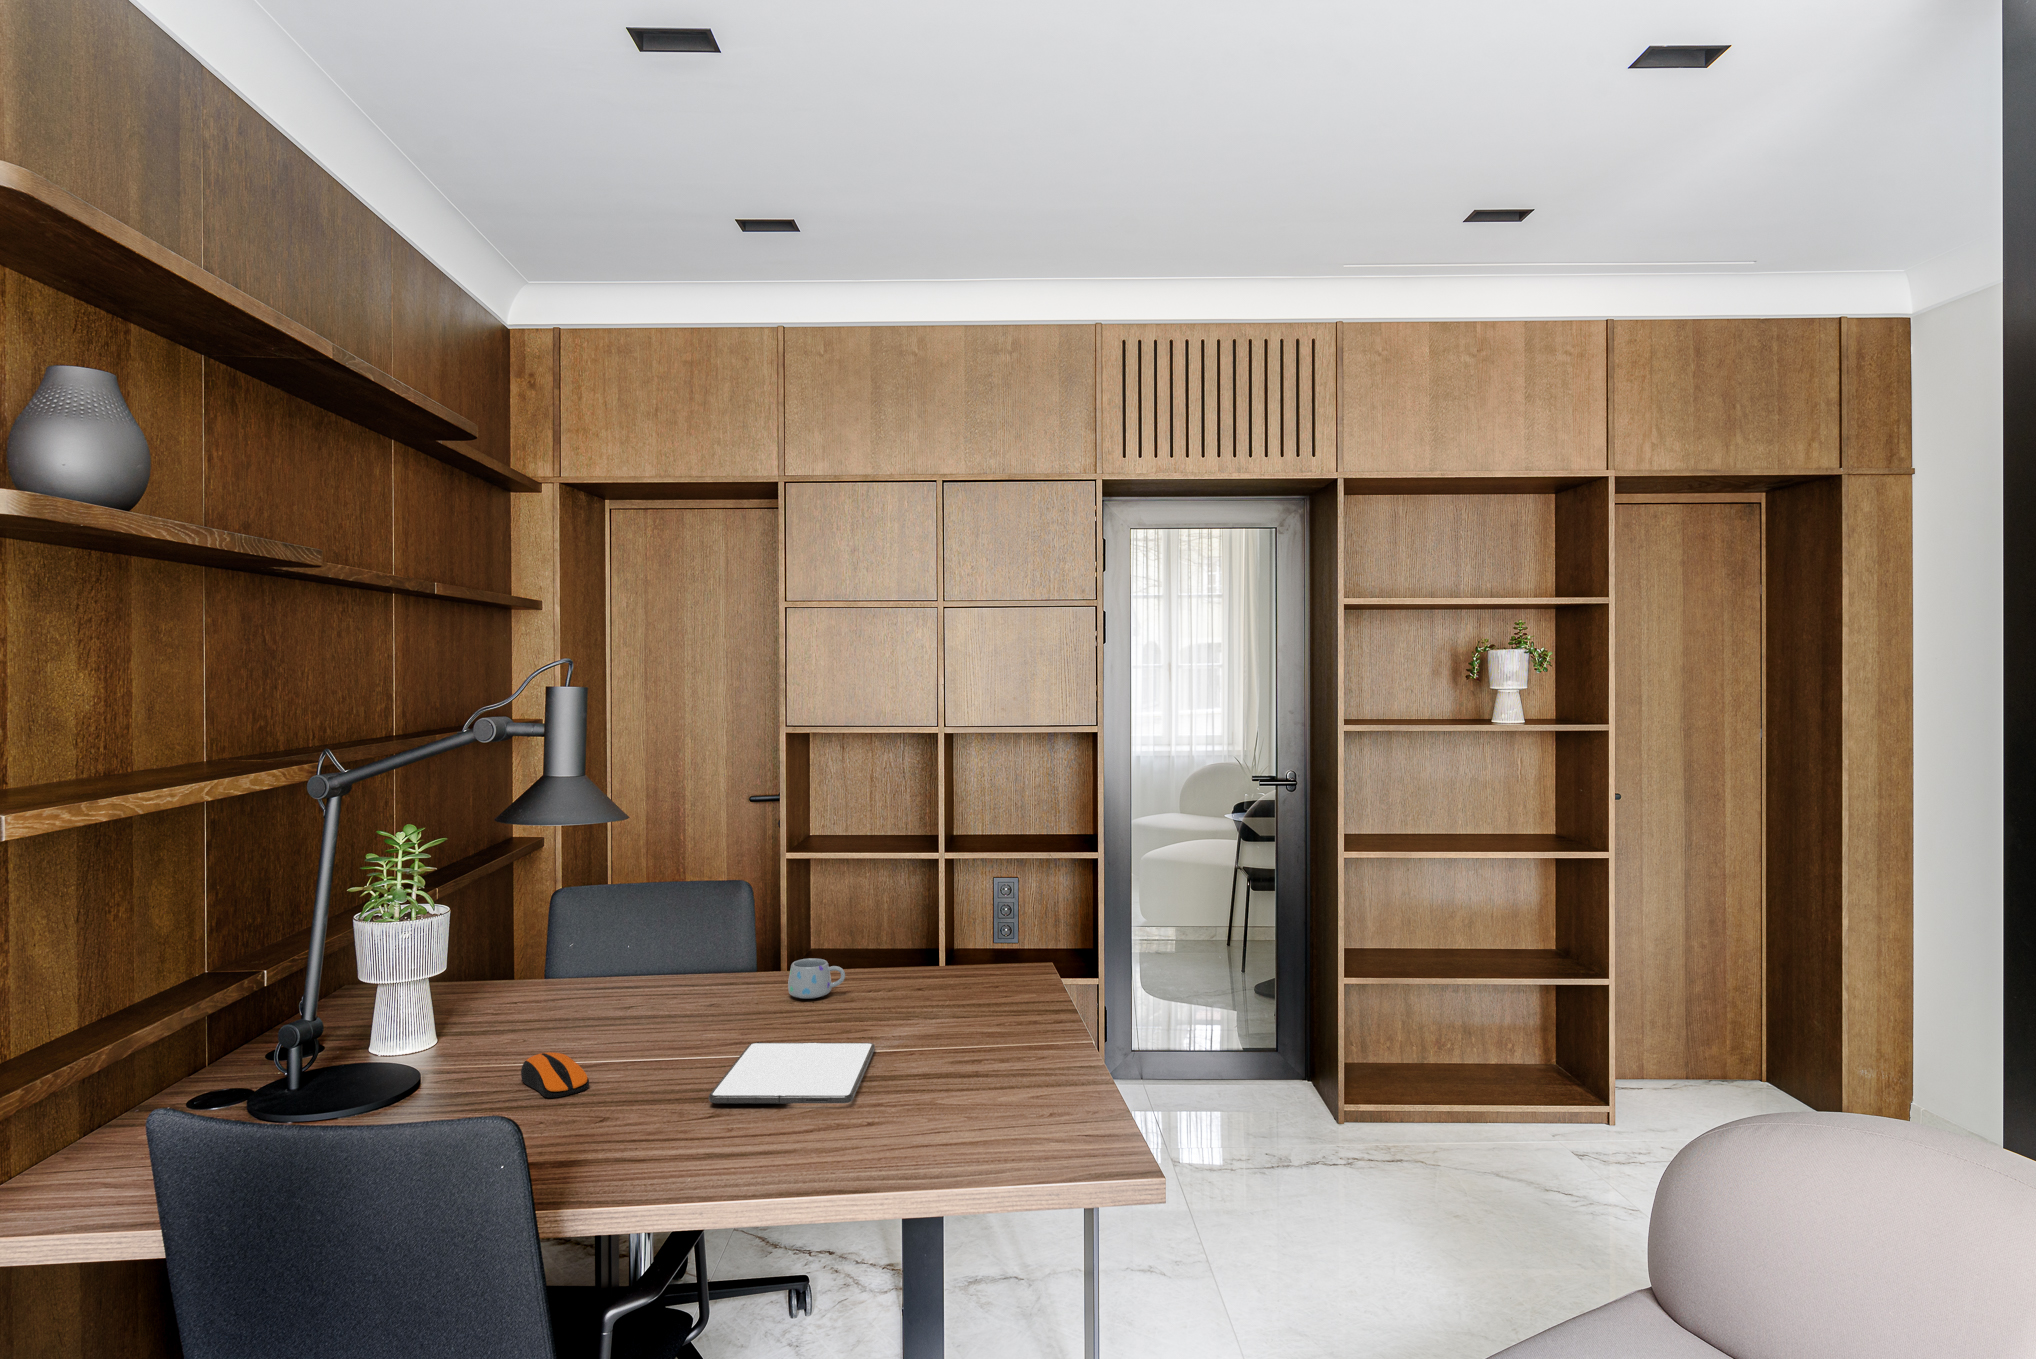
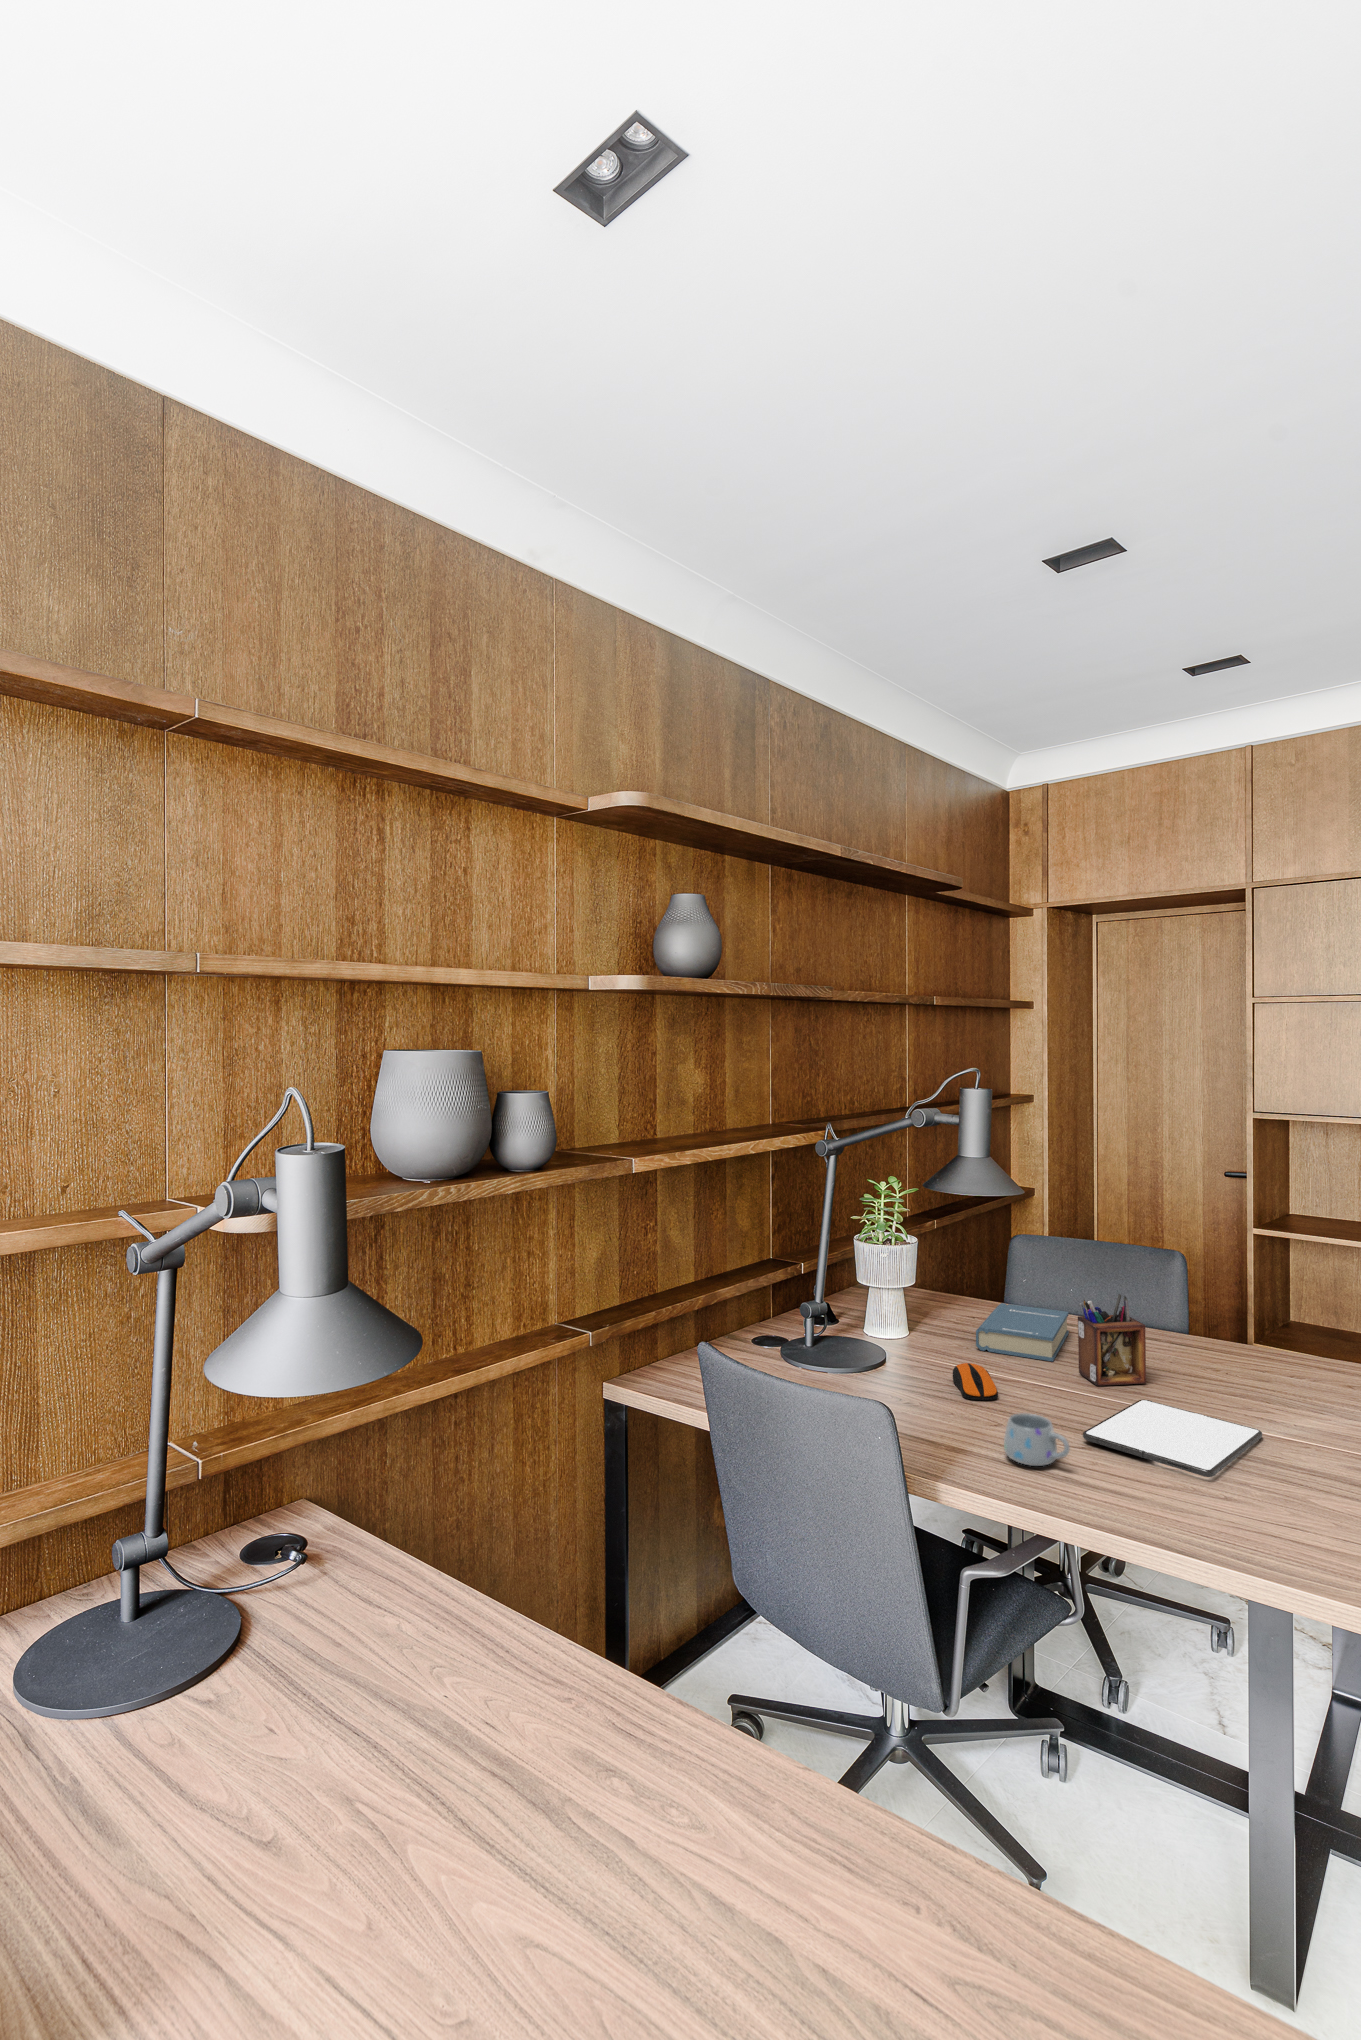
desk organizer: none [669,931,745,1042] -> present [1078,1294,1146,1386]
mug: present [788,958,845,999] -> present [1004,1413,1070,1466]
hardback book: none [534,967,637,1036] -> present [976,1303,1069,1362]

